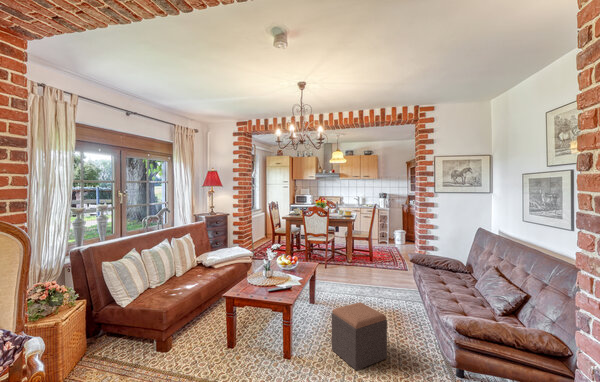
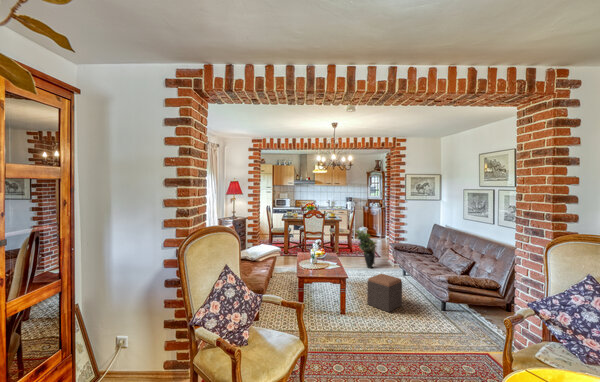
potted plant: none [358,233,388,288] -> present [355,230,376,268]

